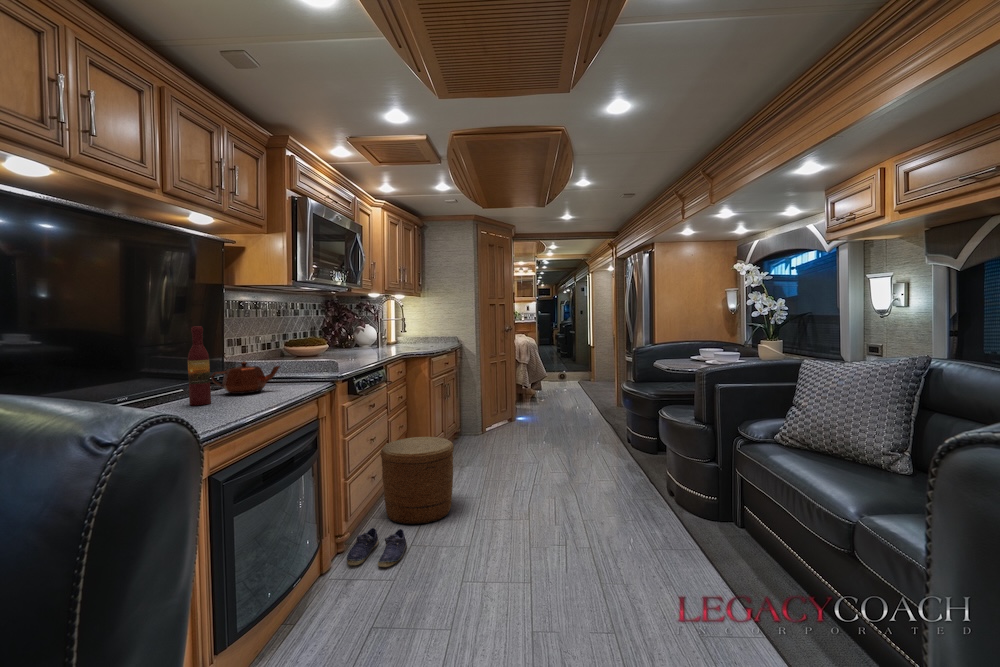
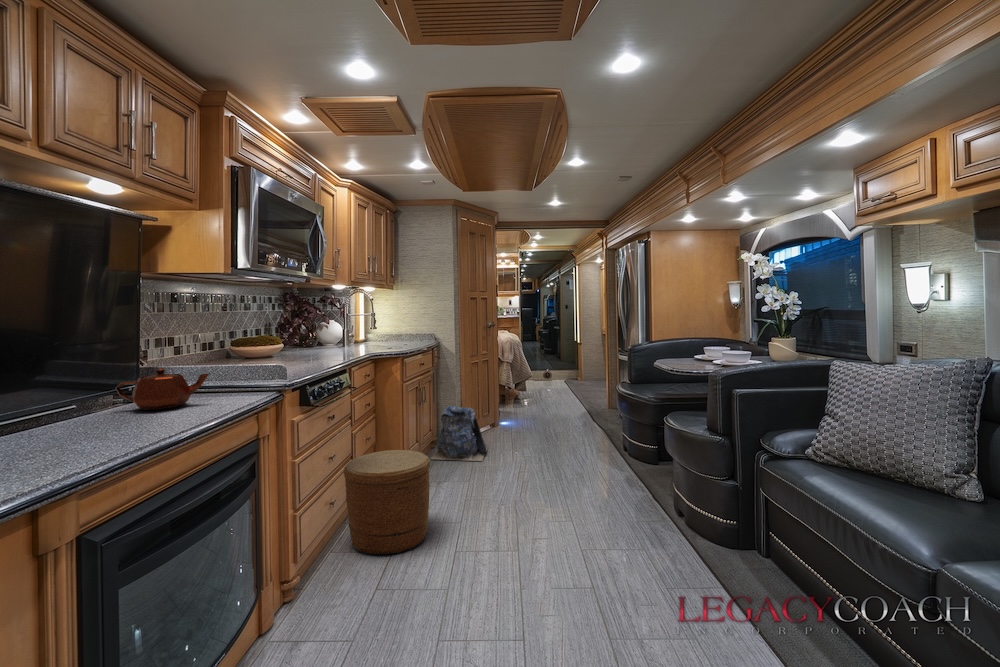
wine bottle: present [188,326,211,405] -> none [74,324,109,428]
backpack: none [453,402,505,452] -> present [431,406,488,461]
shoe: present [347,528,407,567] -> none [299,563,373,615]

